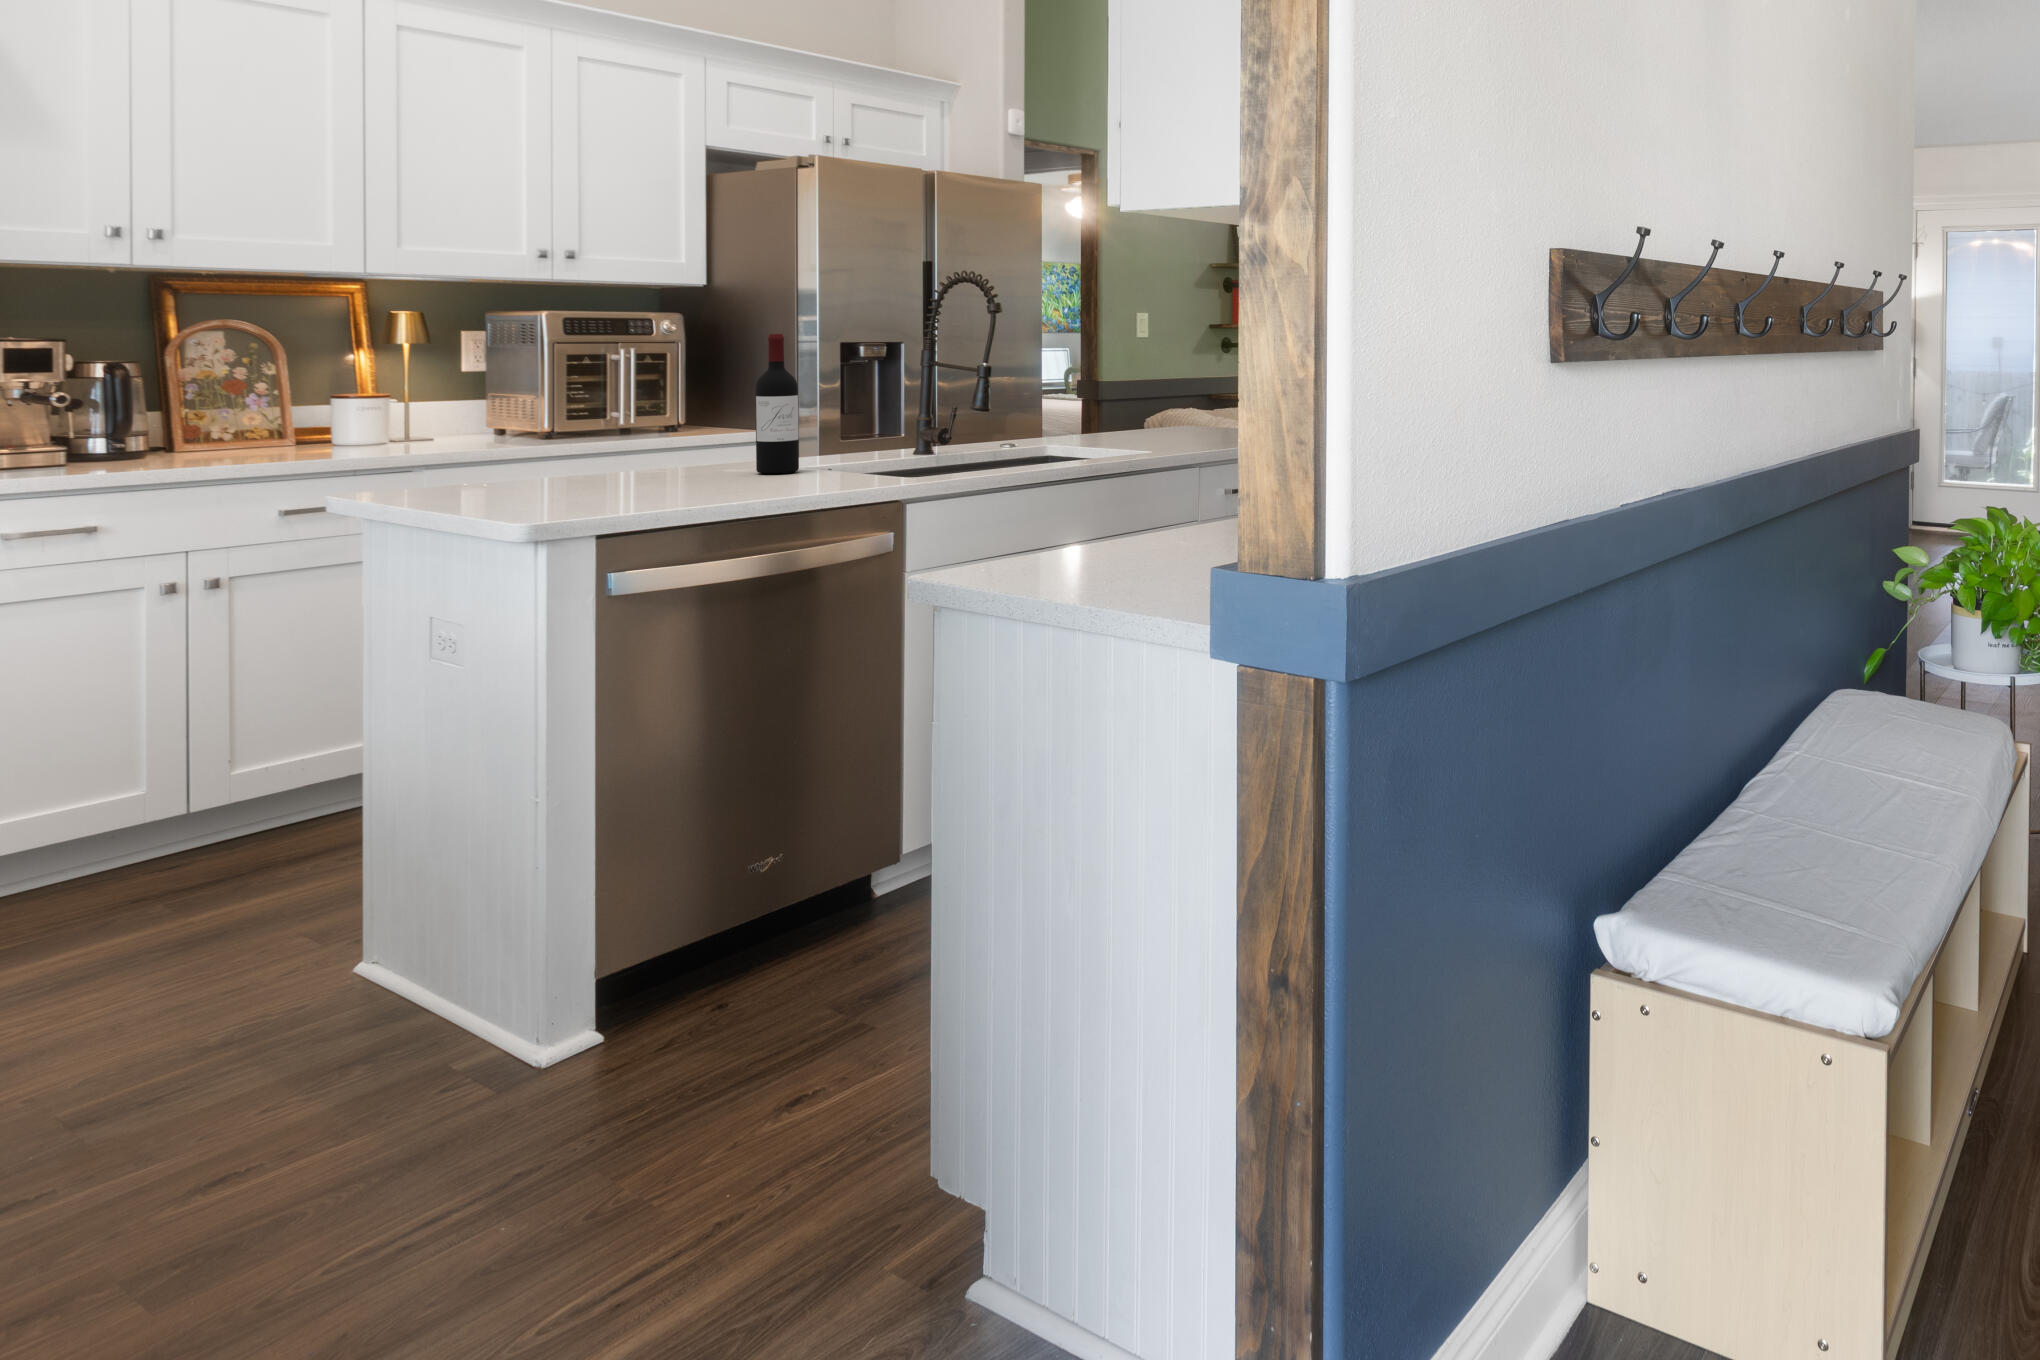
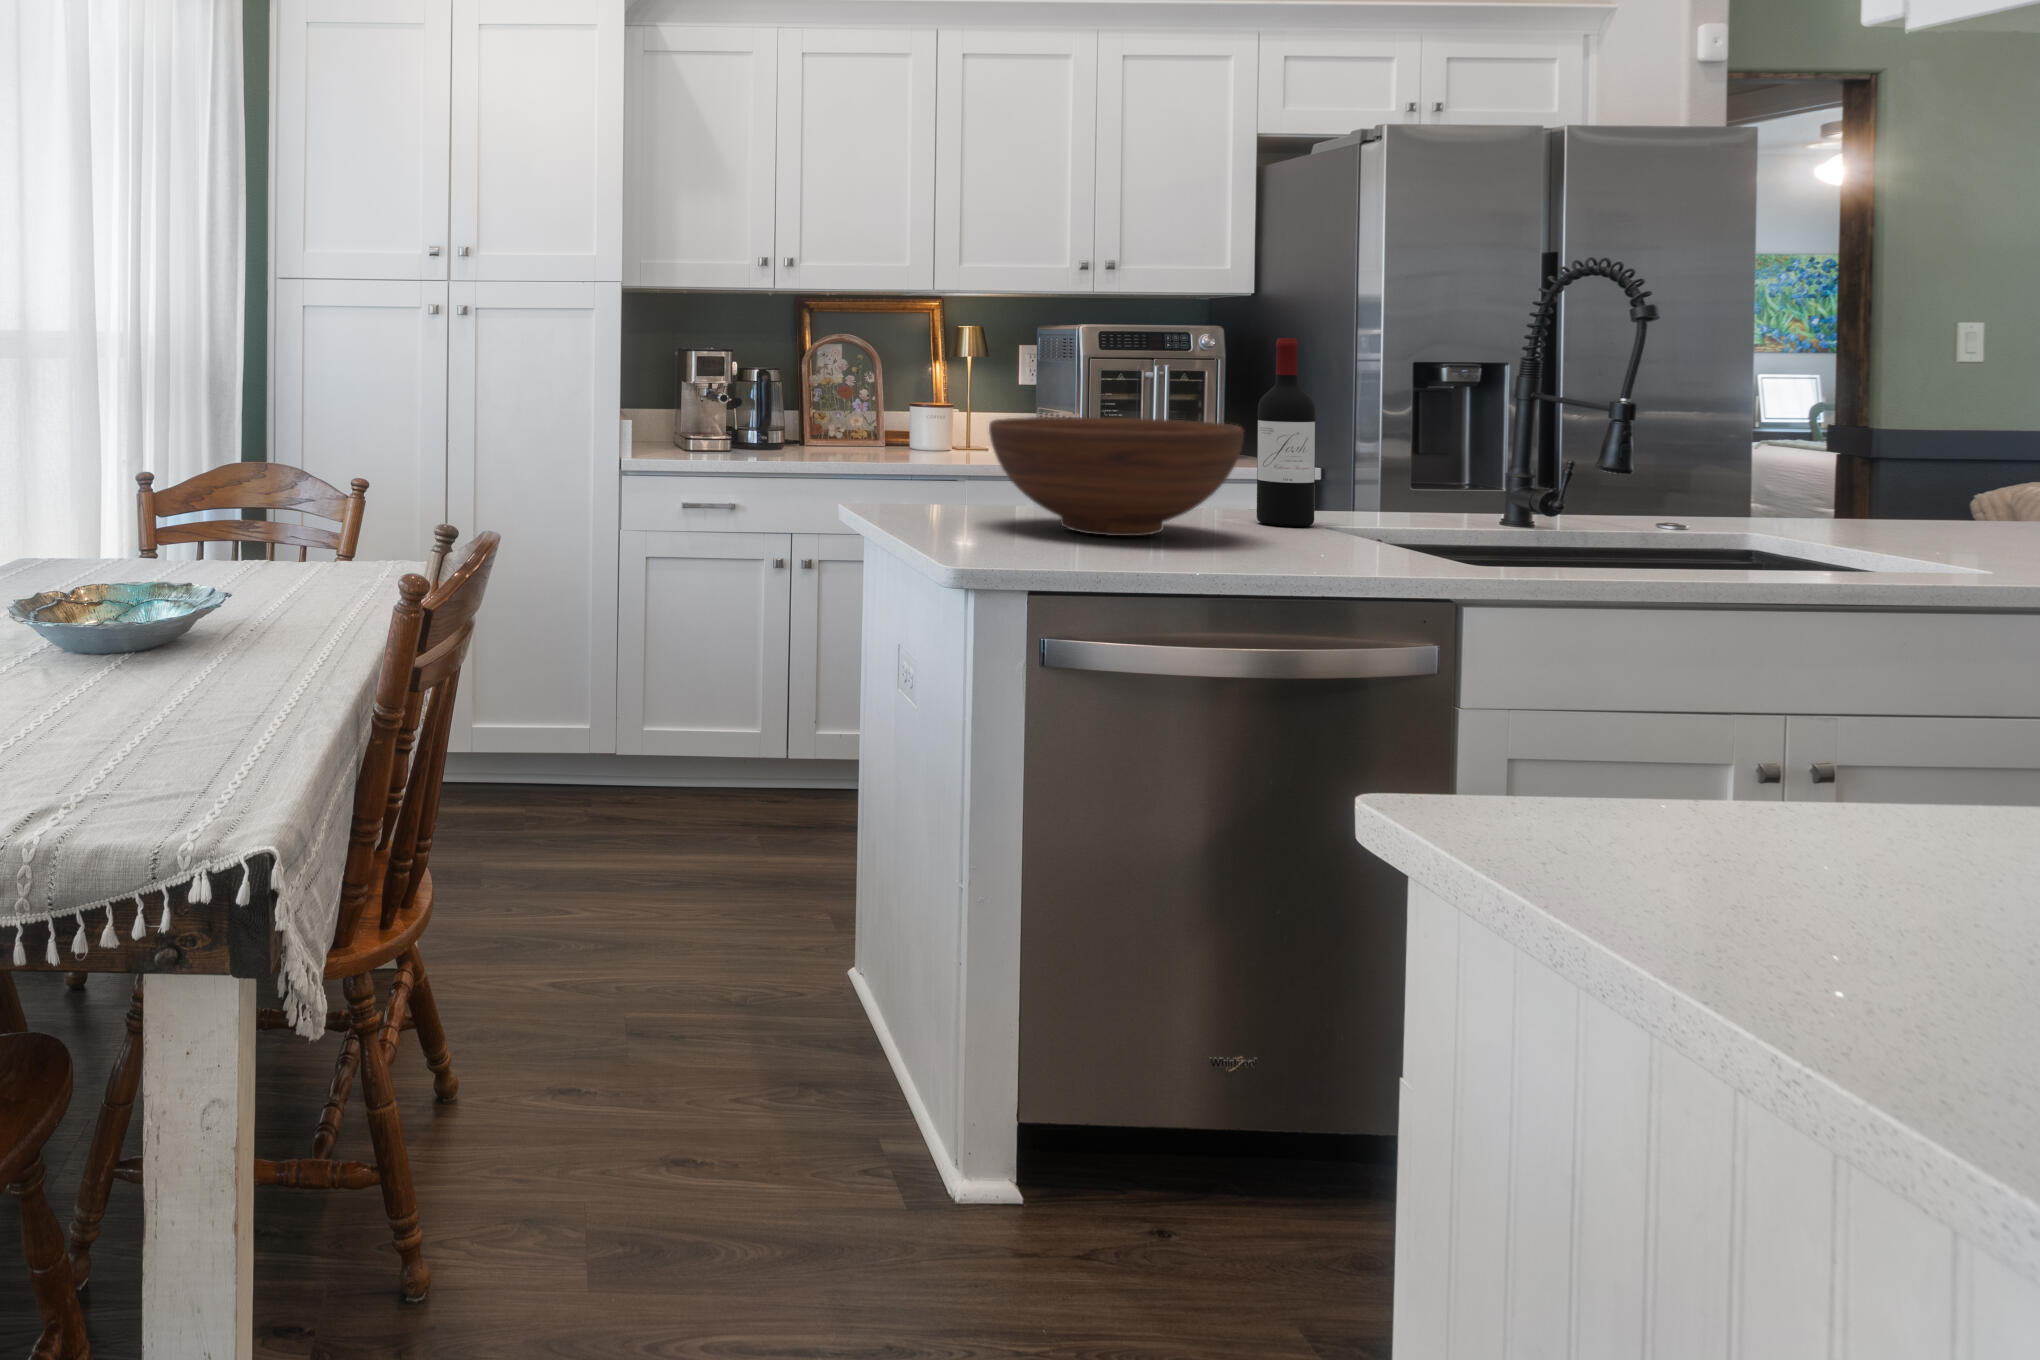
fruit bowl: none [540,400,759,495] -> present [989,417,1244,536]

